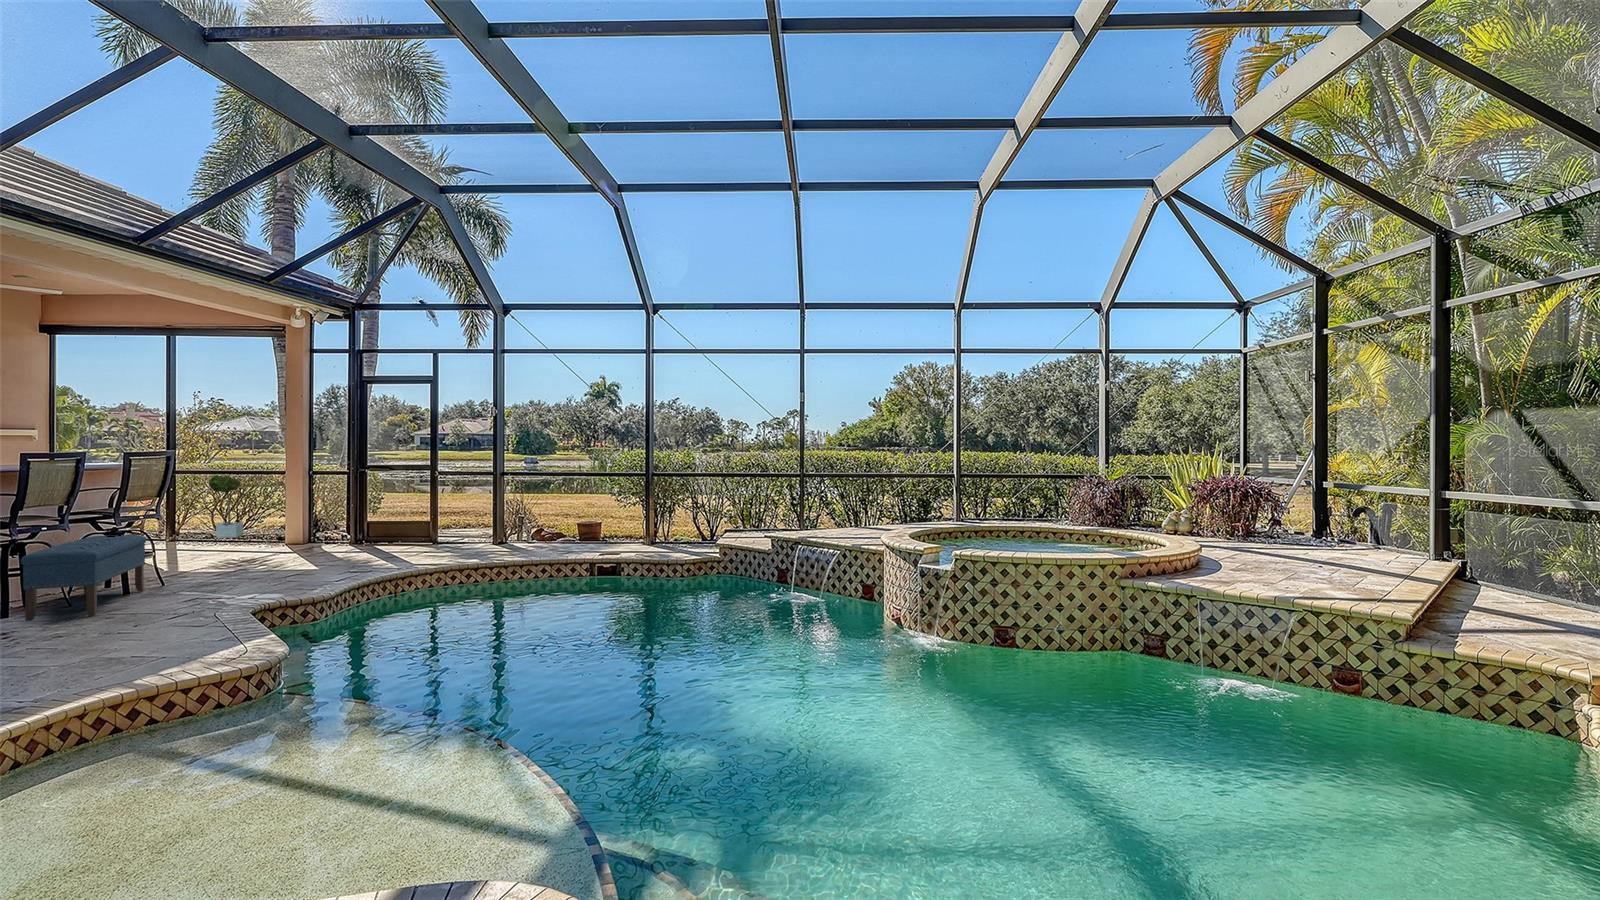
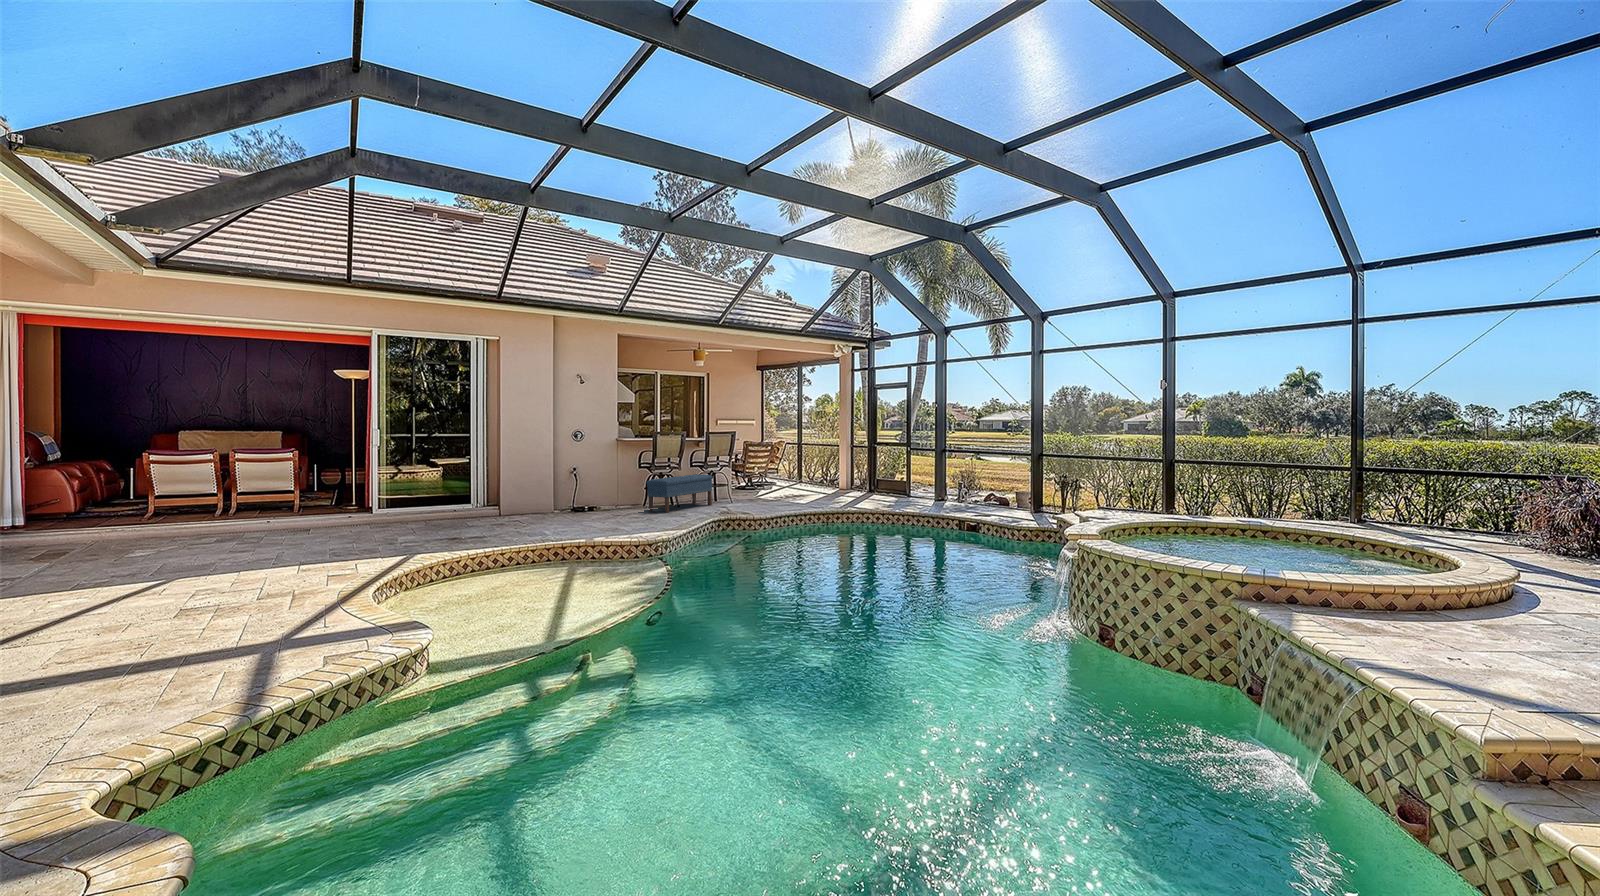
potted tree: present [209,475,243,538] -> none [823,443,841,483]

